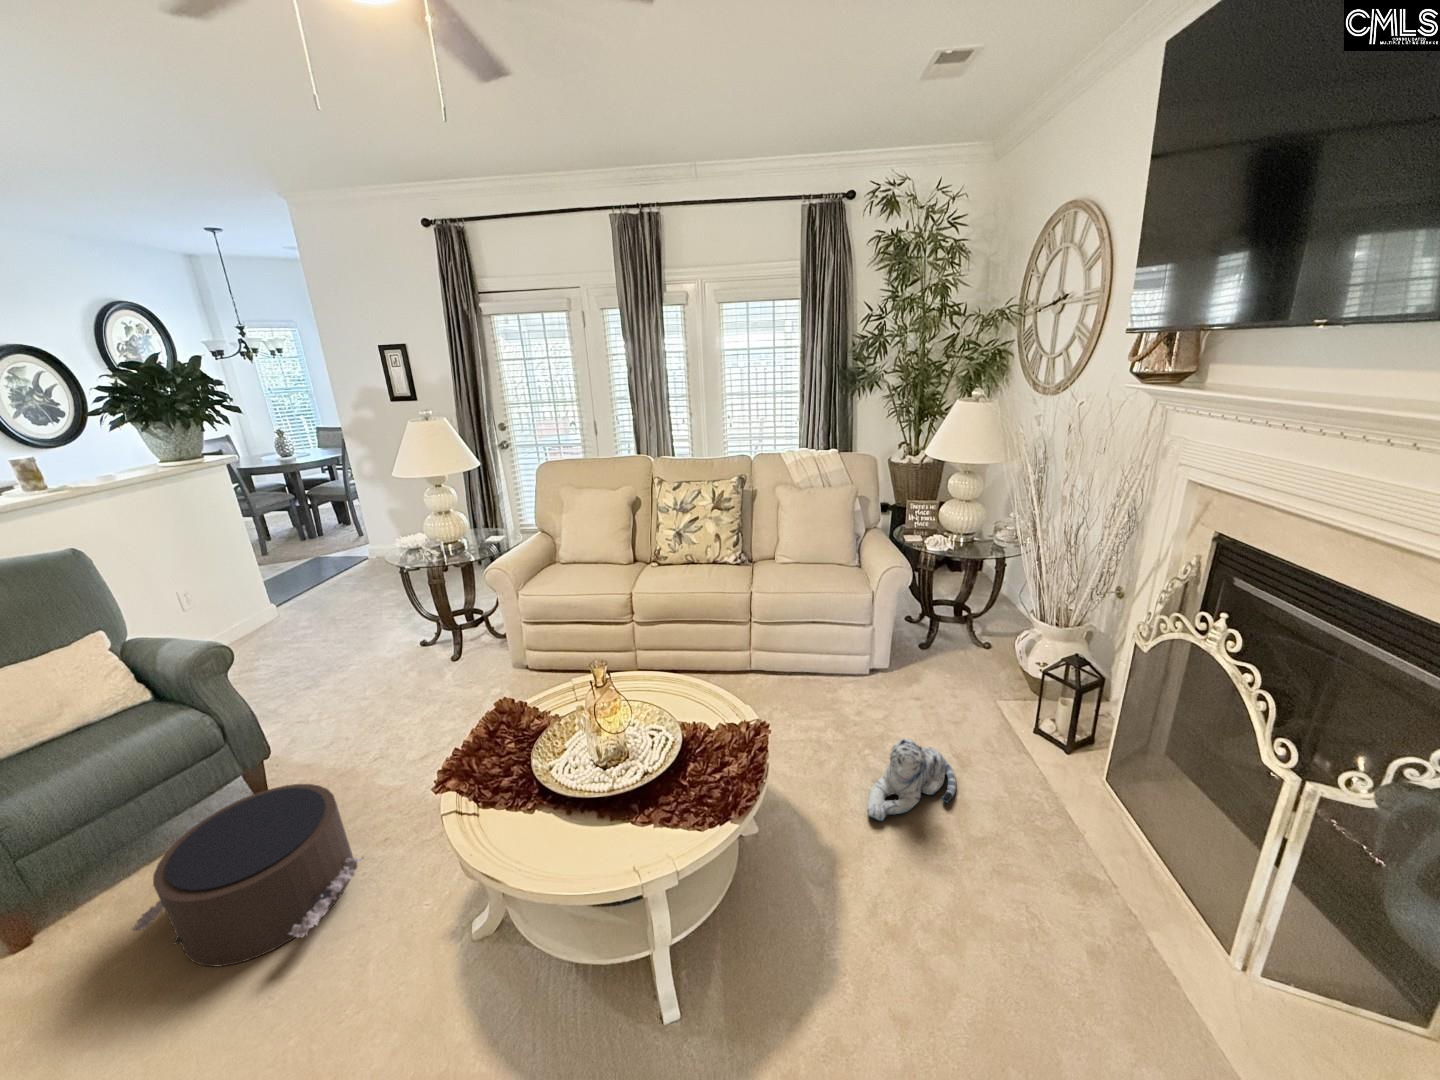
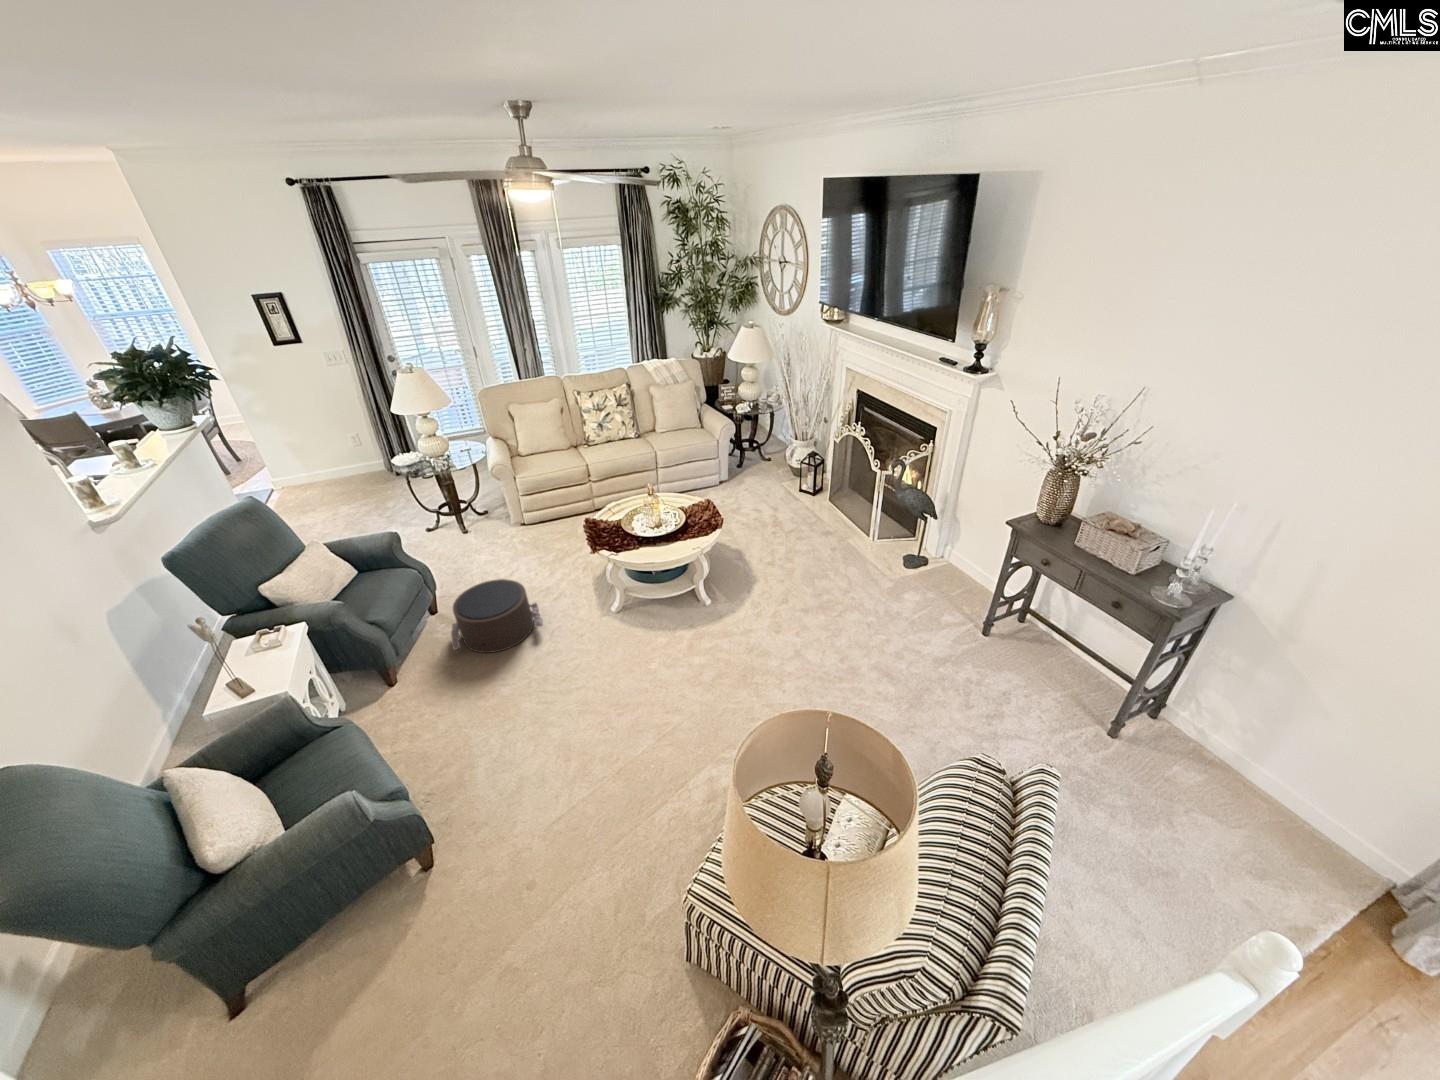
plush toy: present [867,739,956,821] -> none [742,500,775,535]

